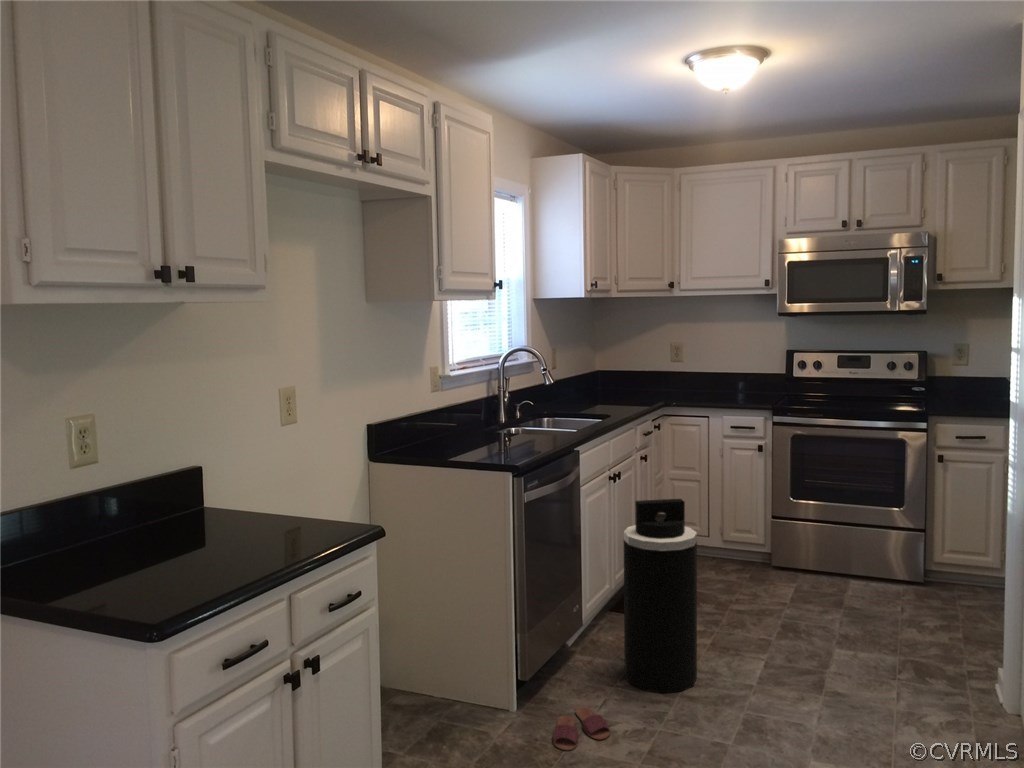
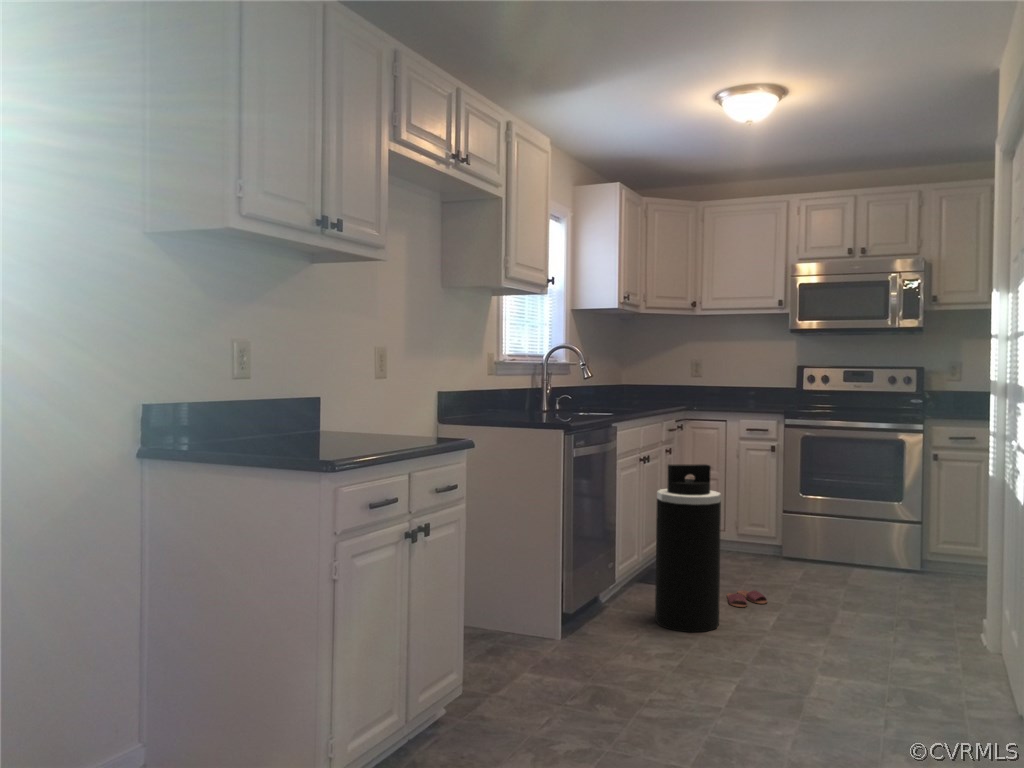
slippers: present [553,707,610,750] -> present [727,590,767,607]

